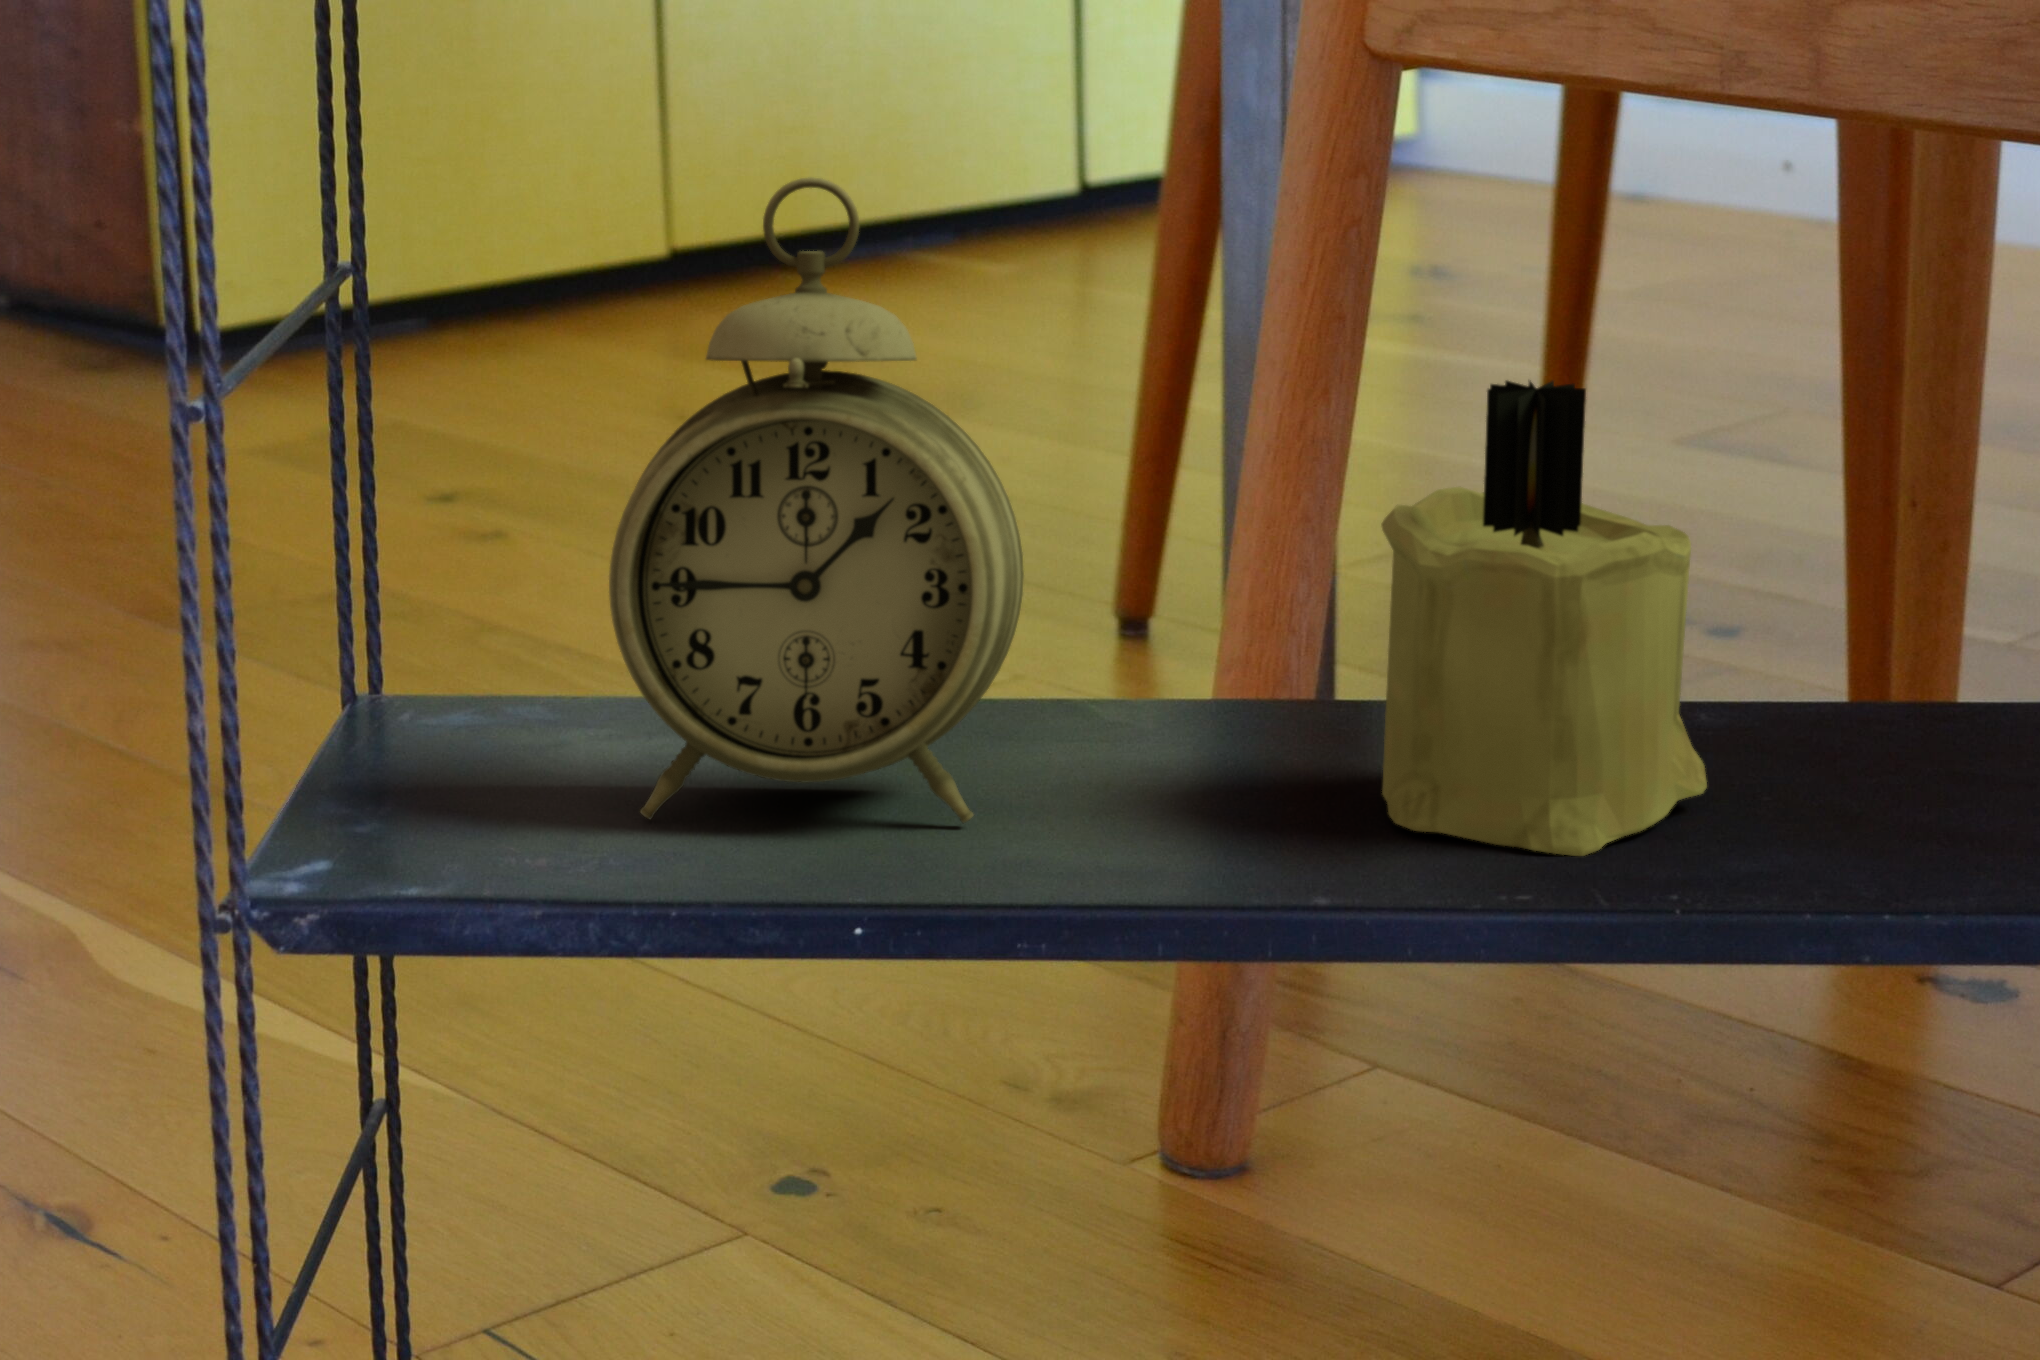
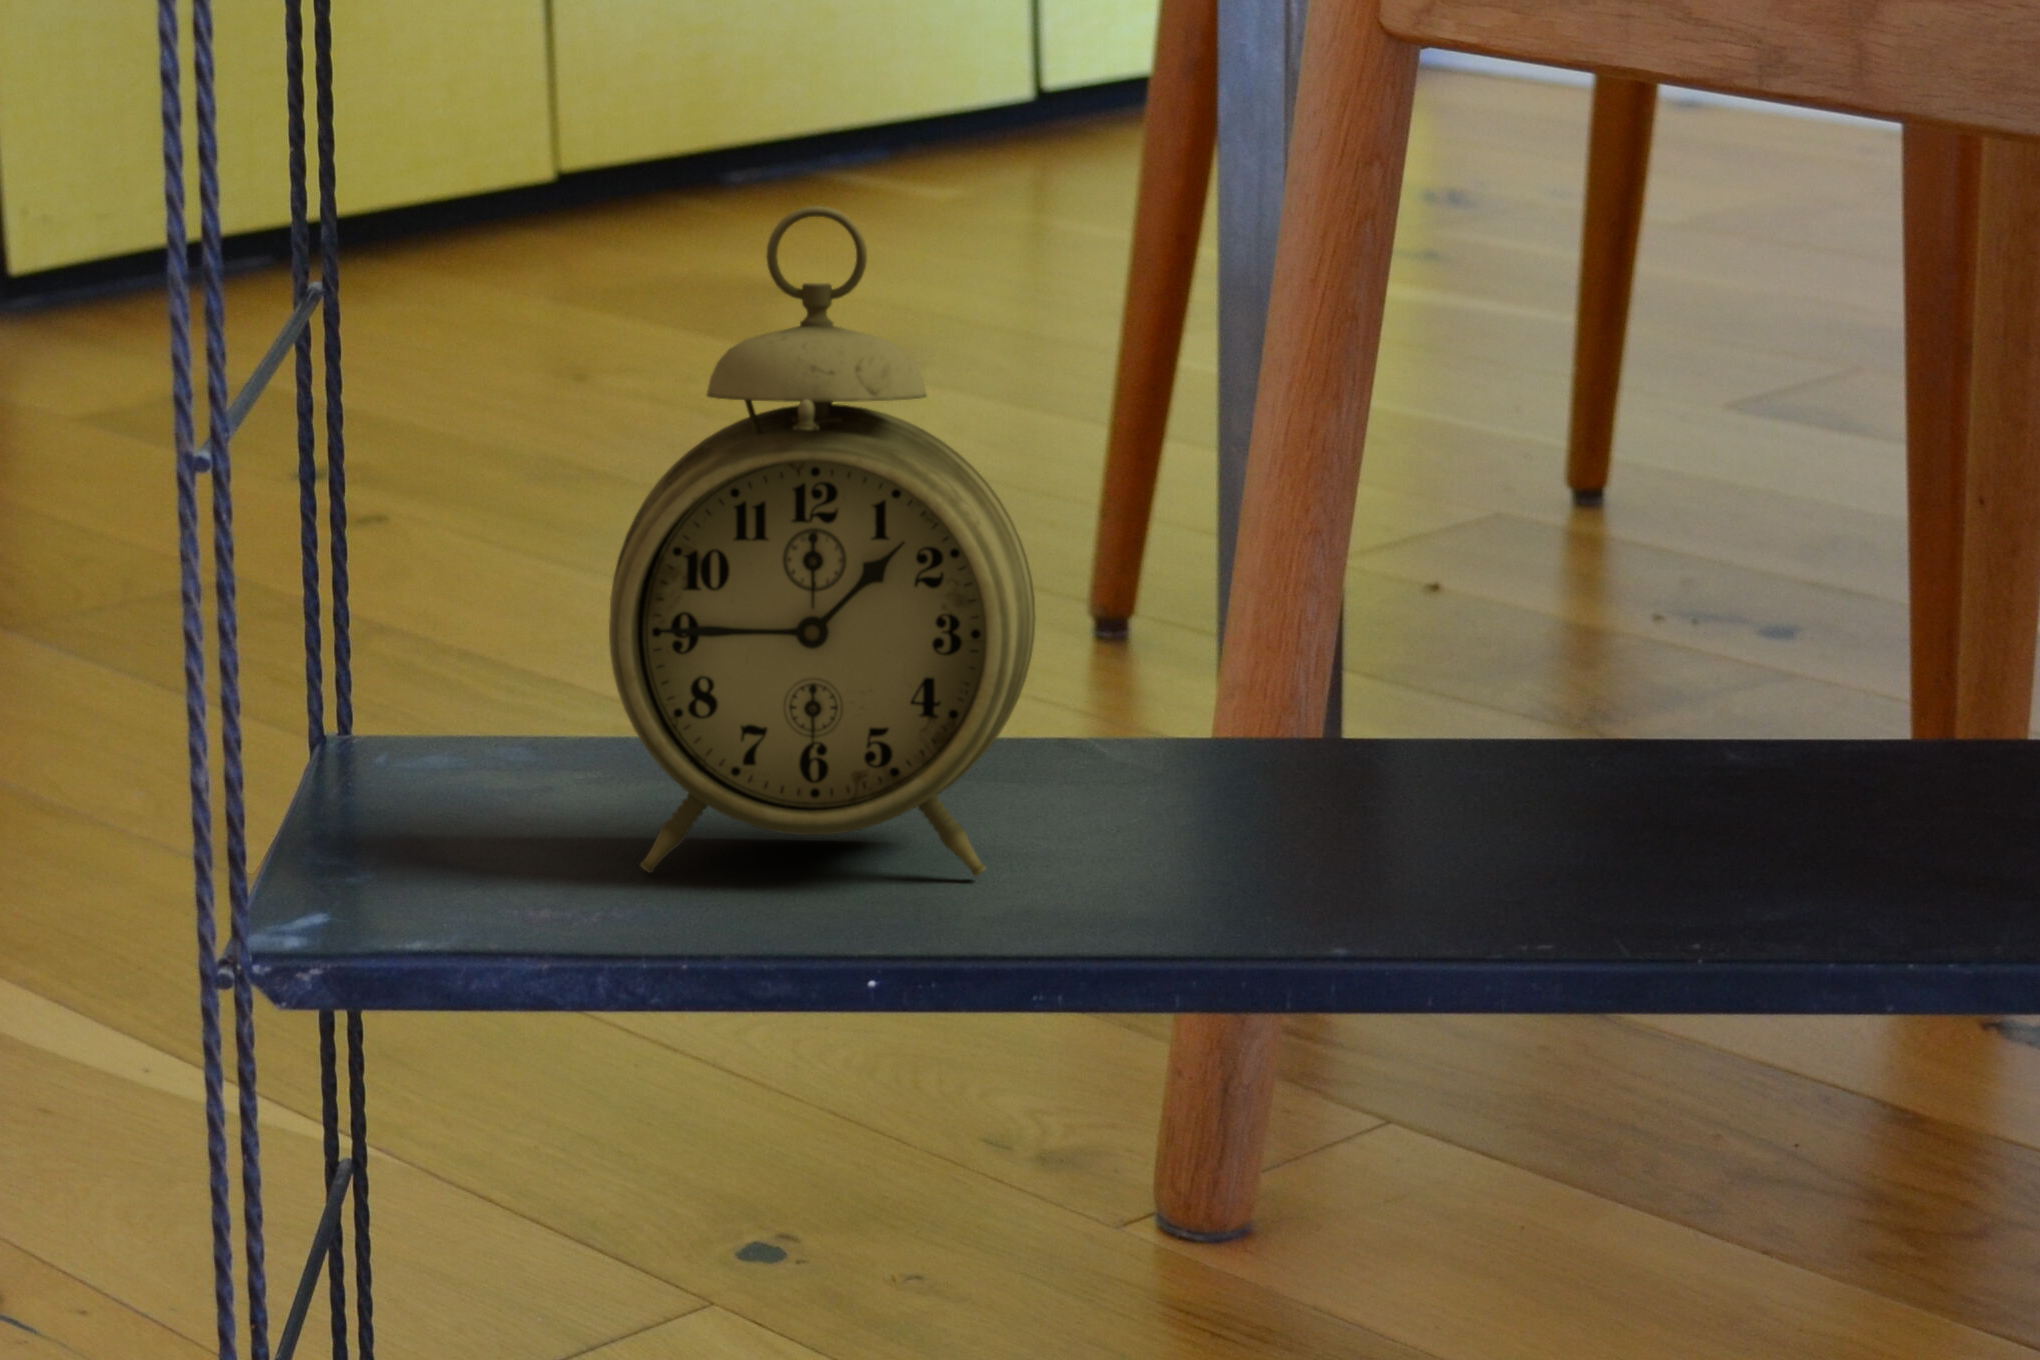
candle: present [1381,381,1707,856] -> none [1407,416,1742,910]

